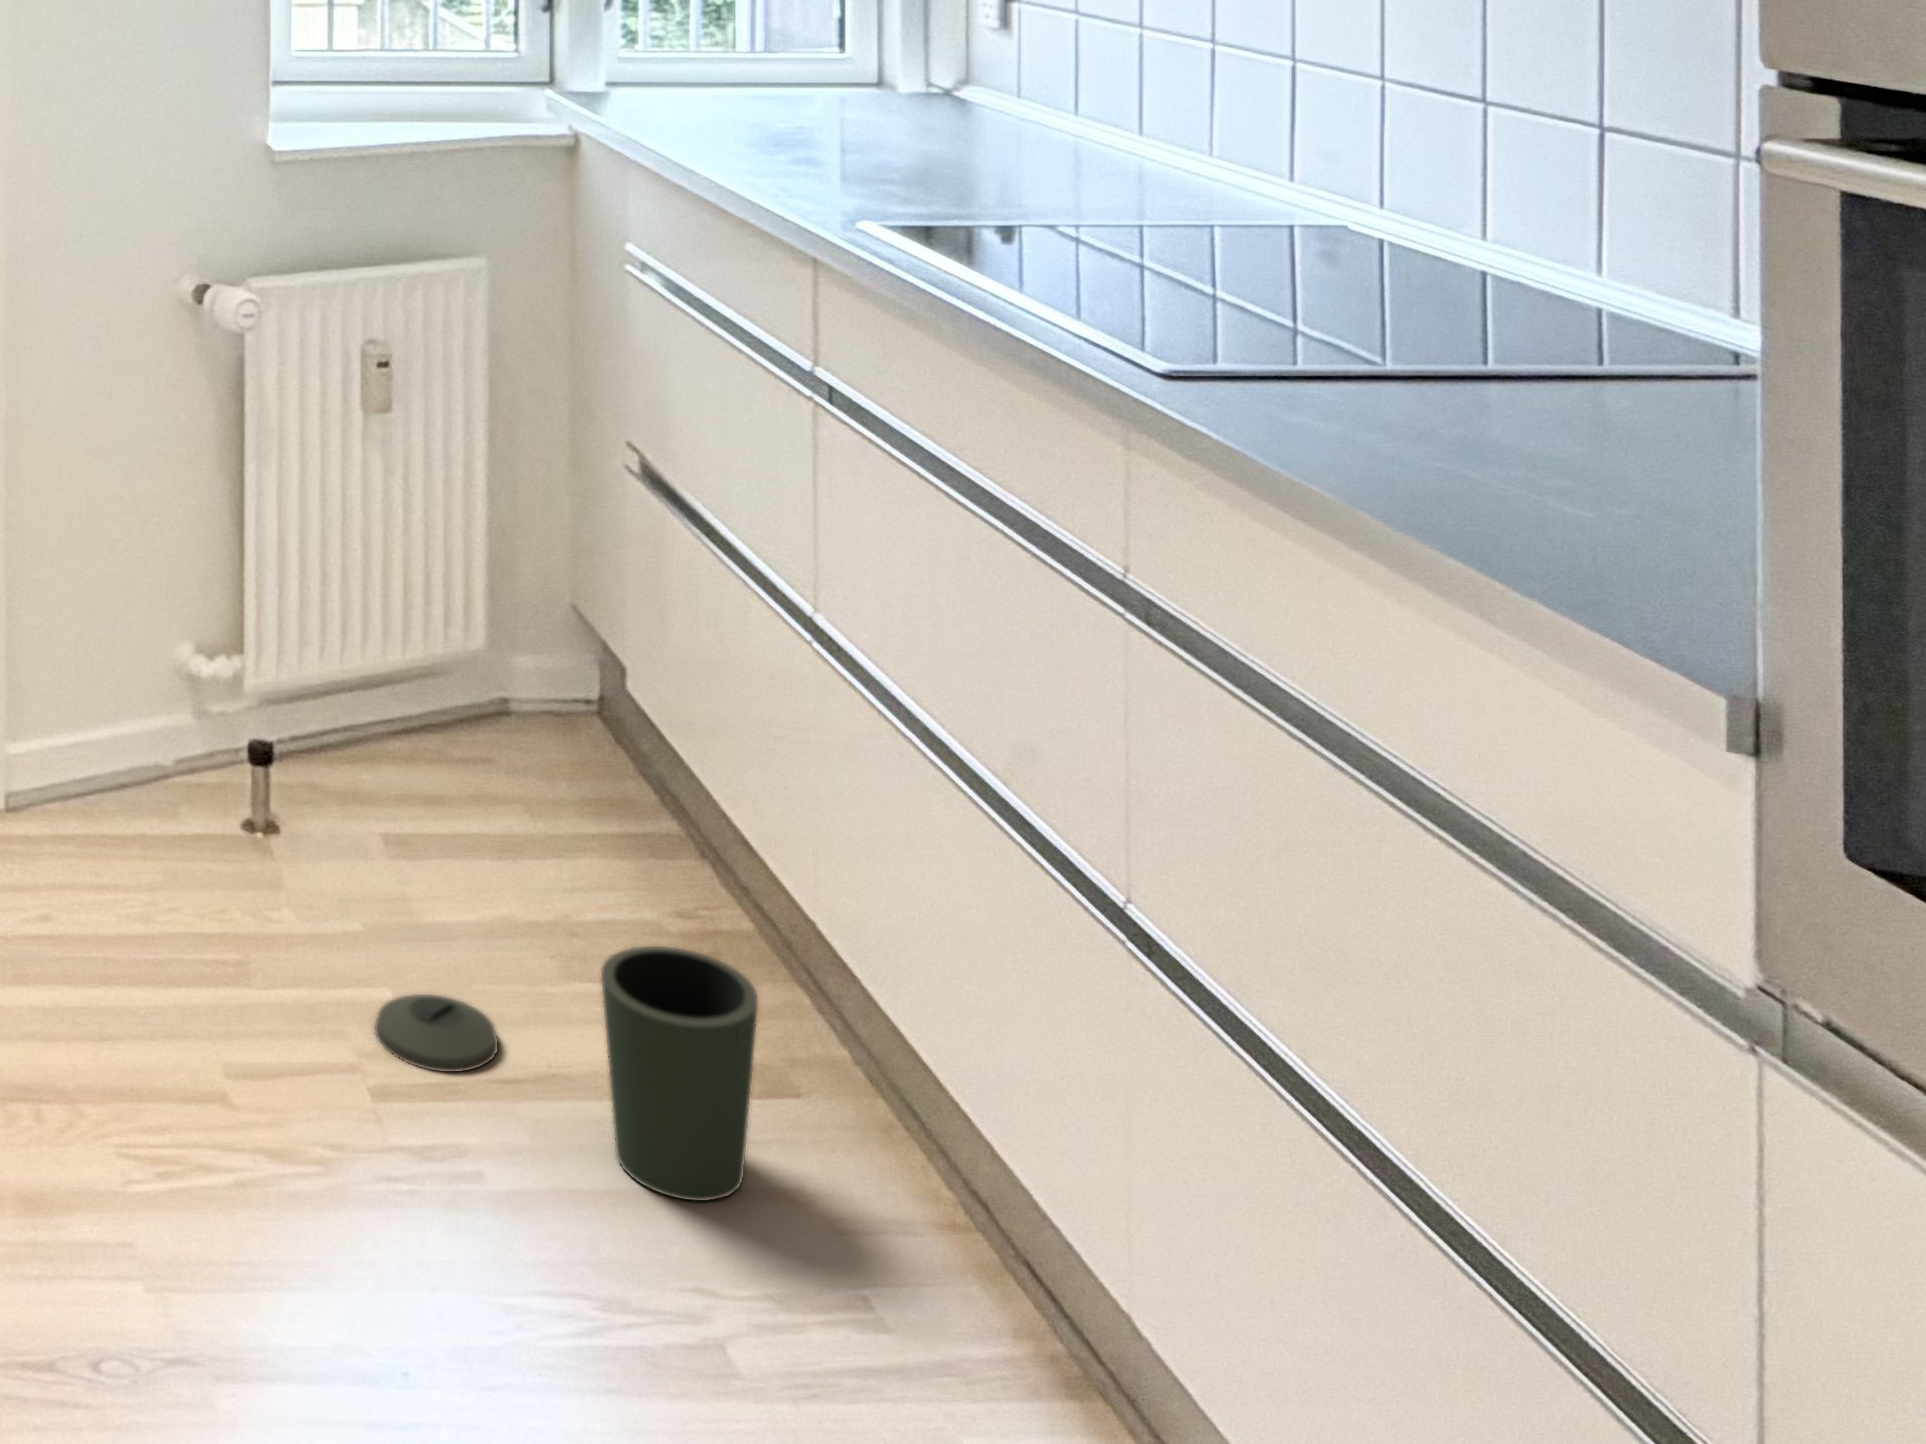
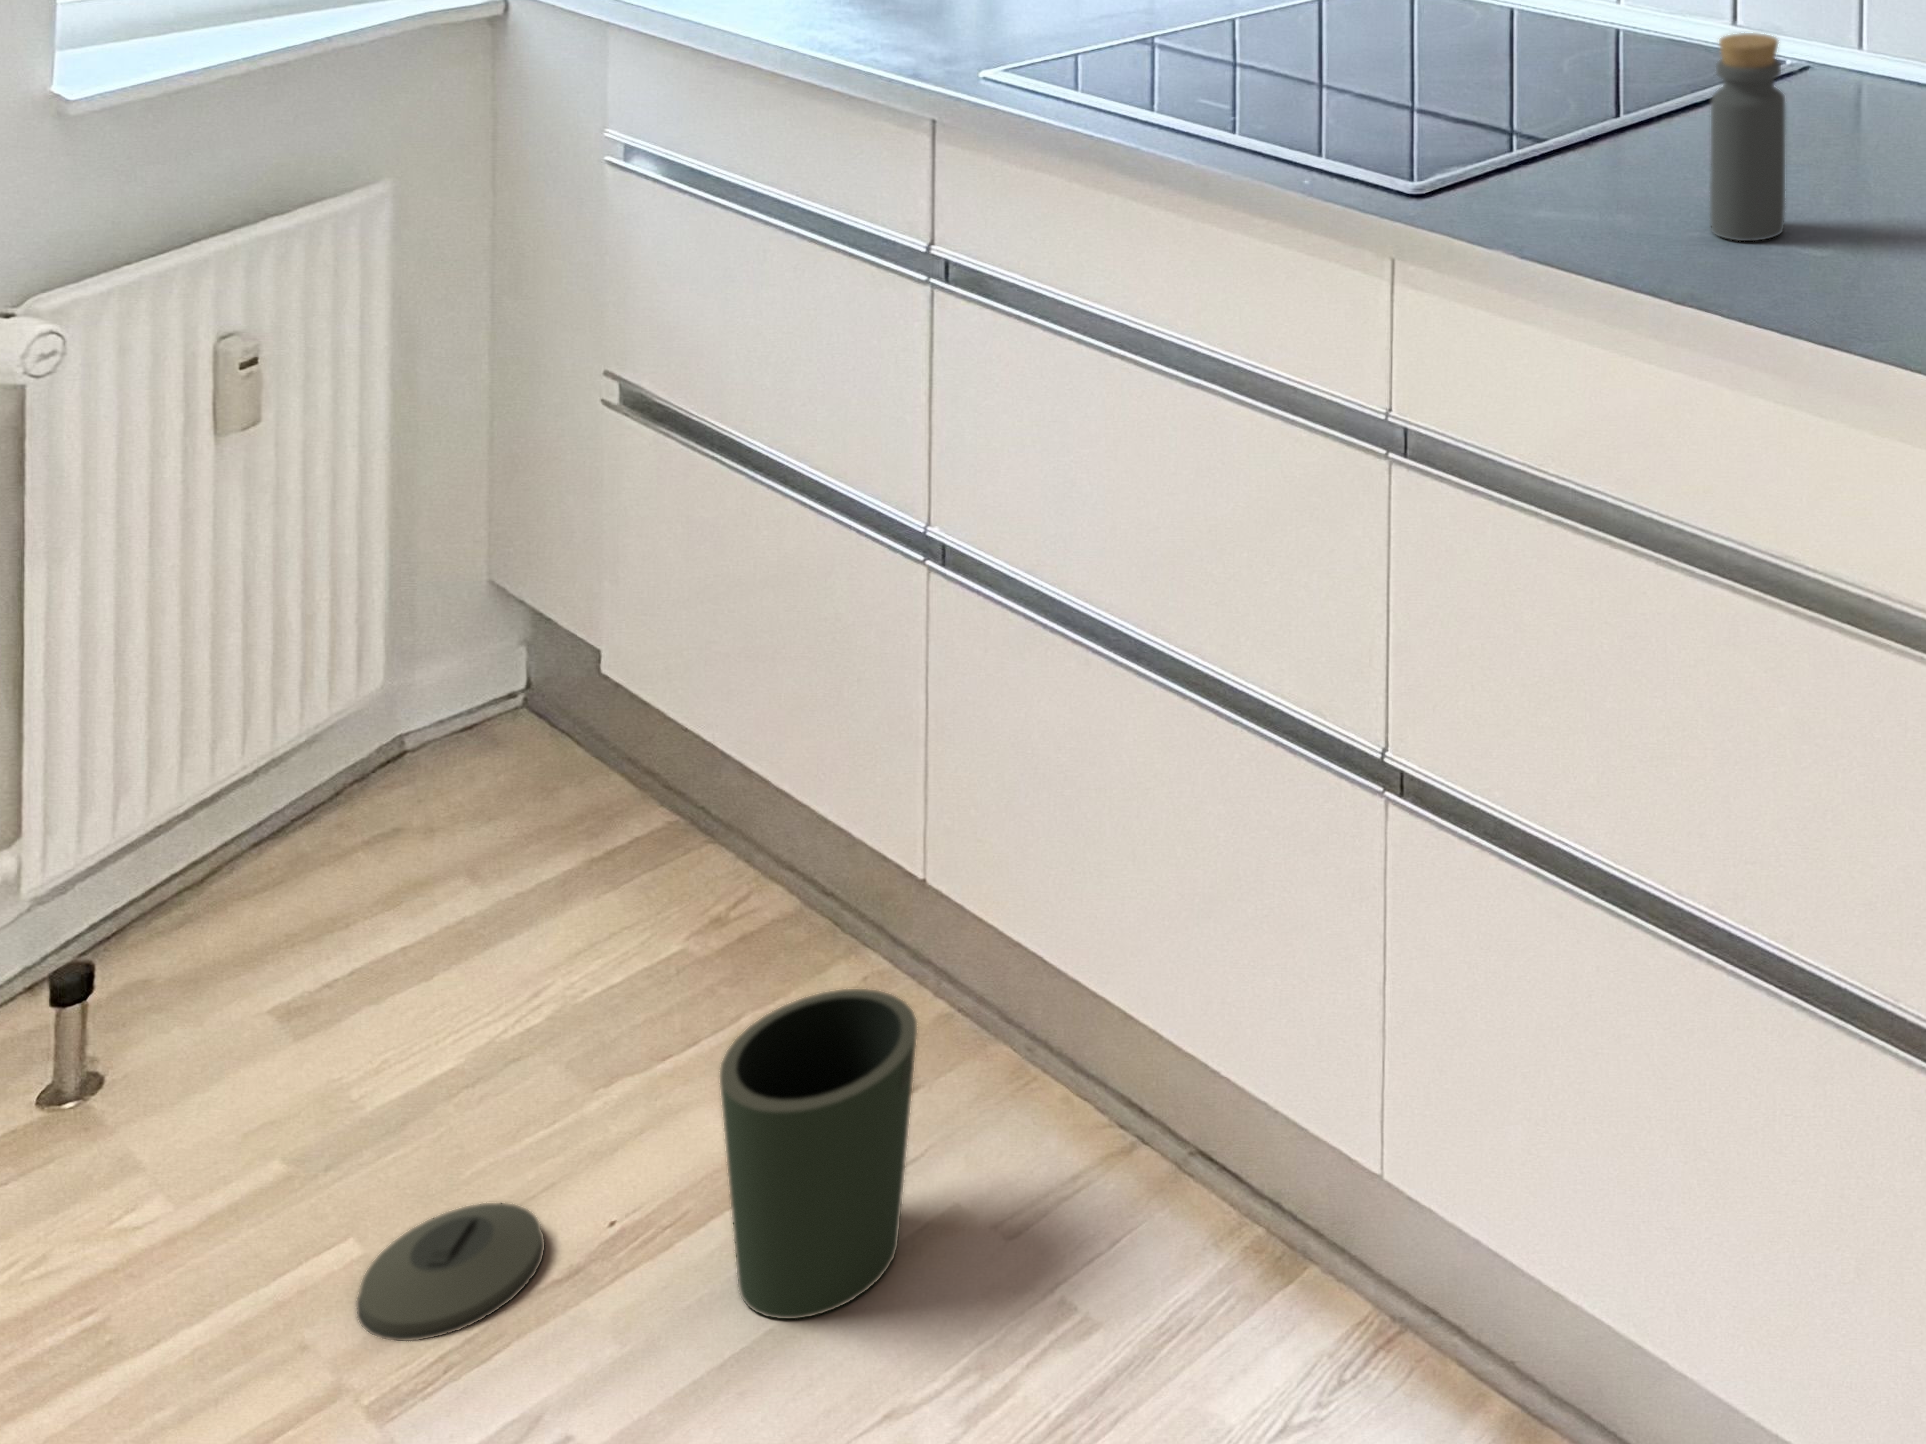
bottle: none [1465,262,1564,488] -> present [1710,33,1785,241]

